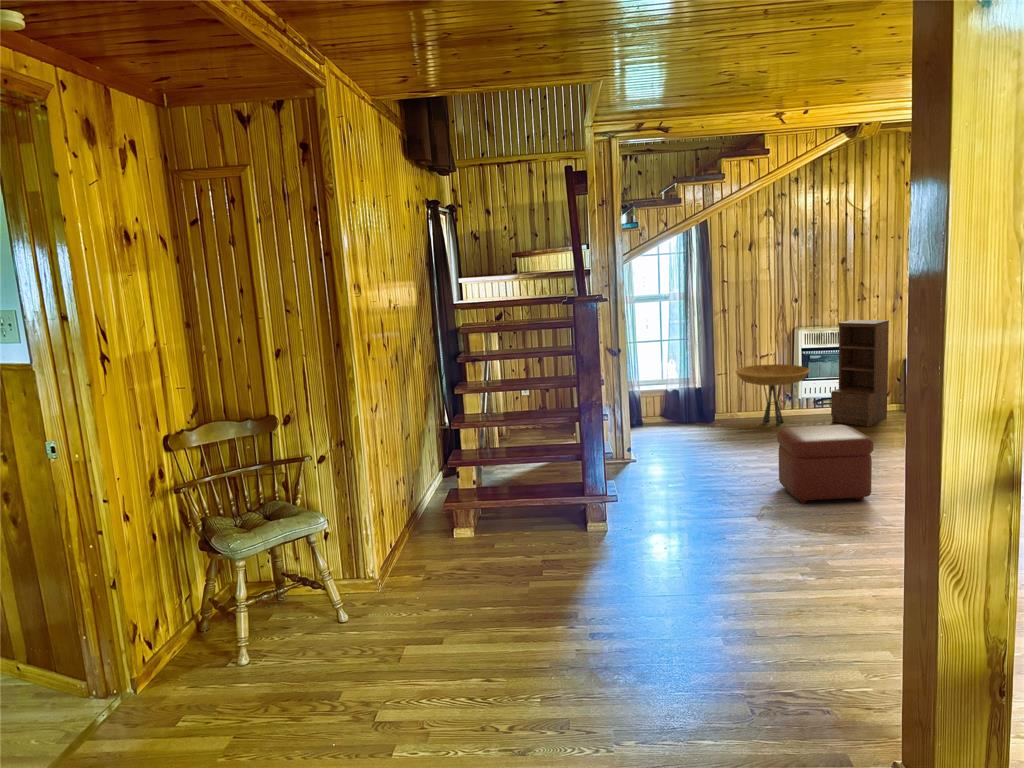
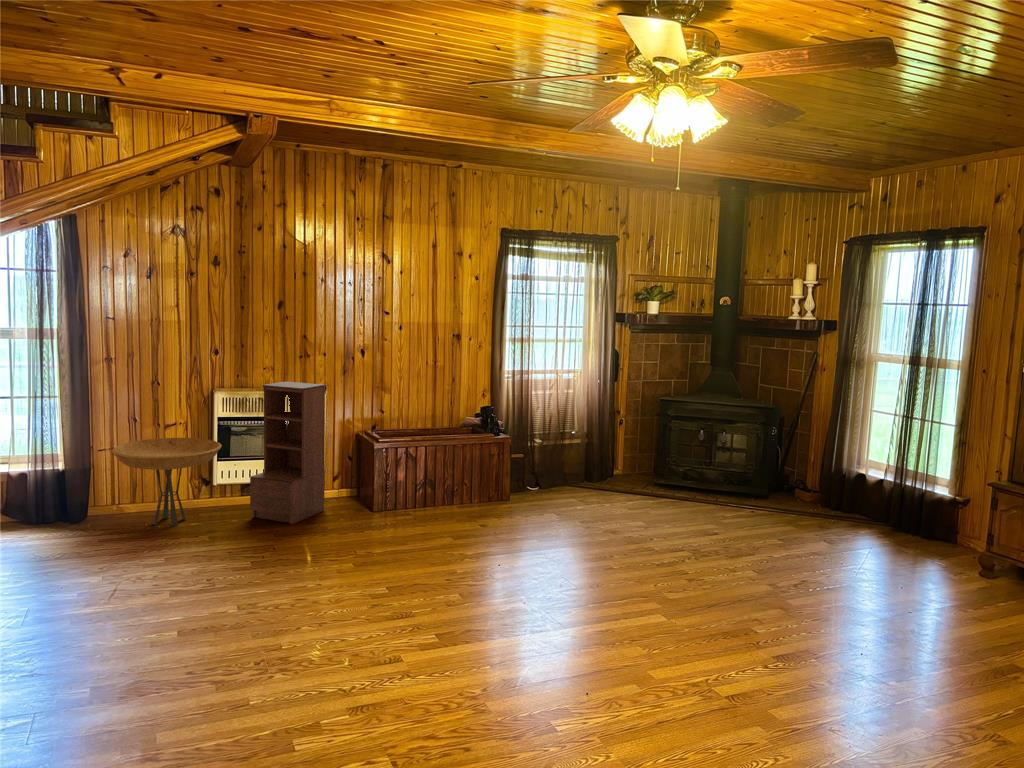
ottoman: present [777,425,873,504] -> none [43,544,188,687]

